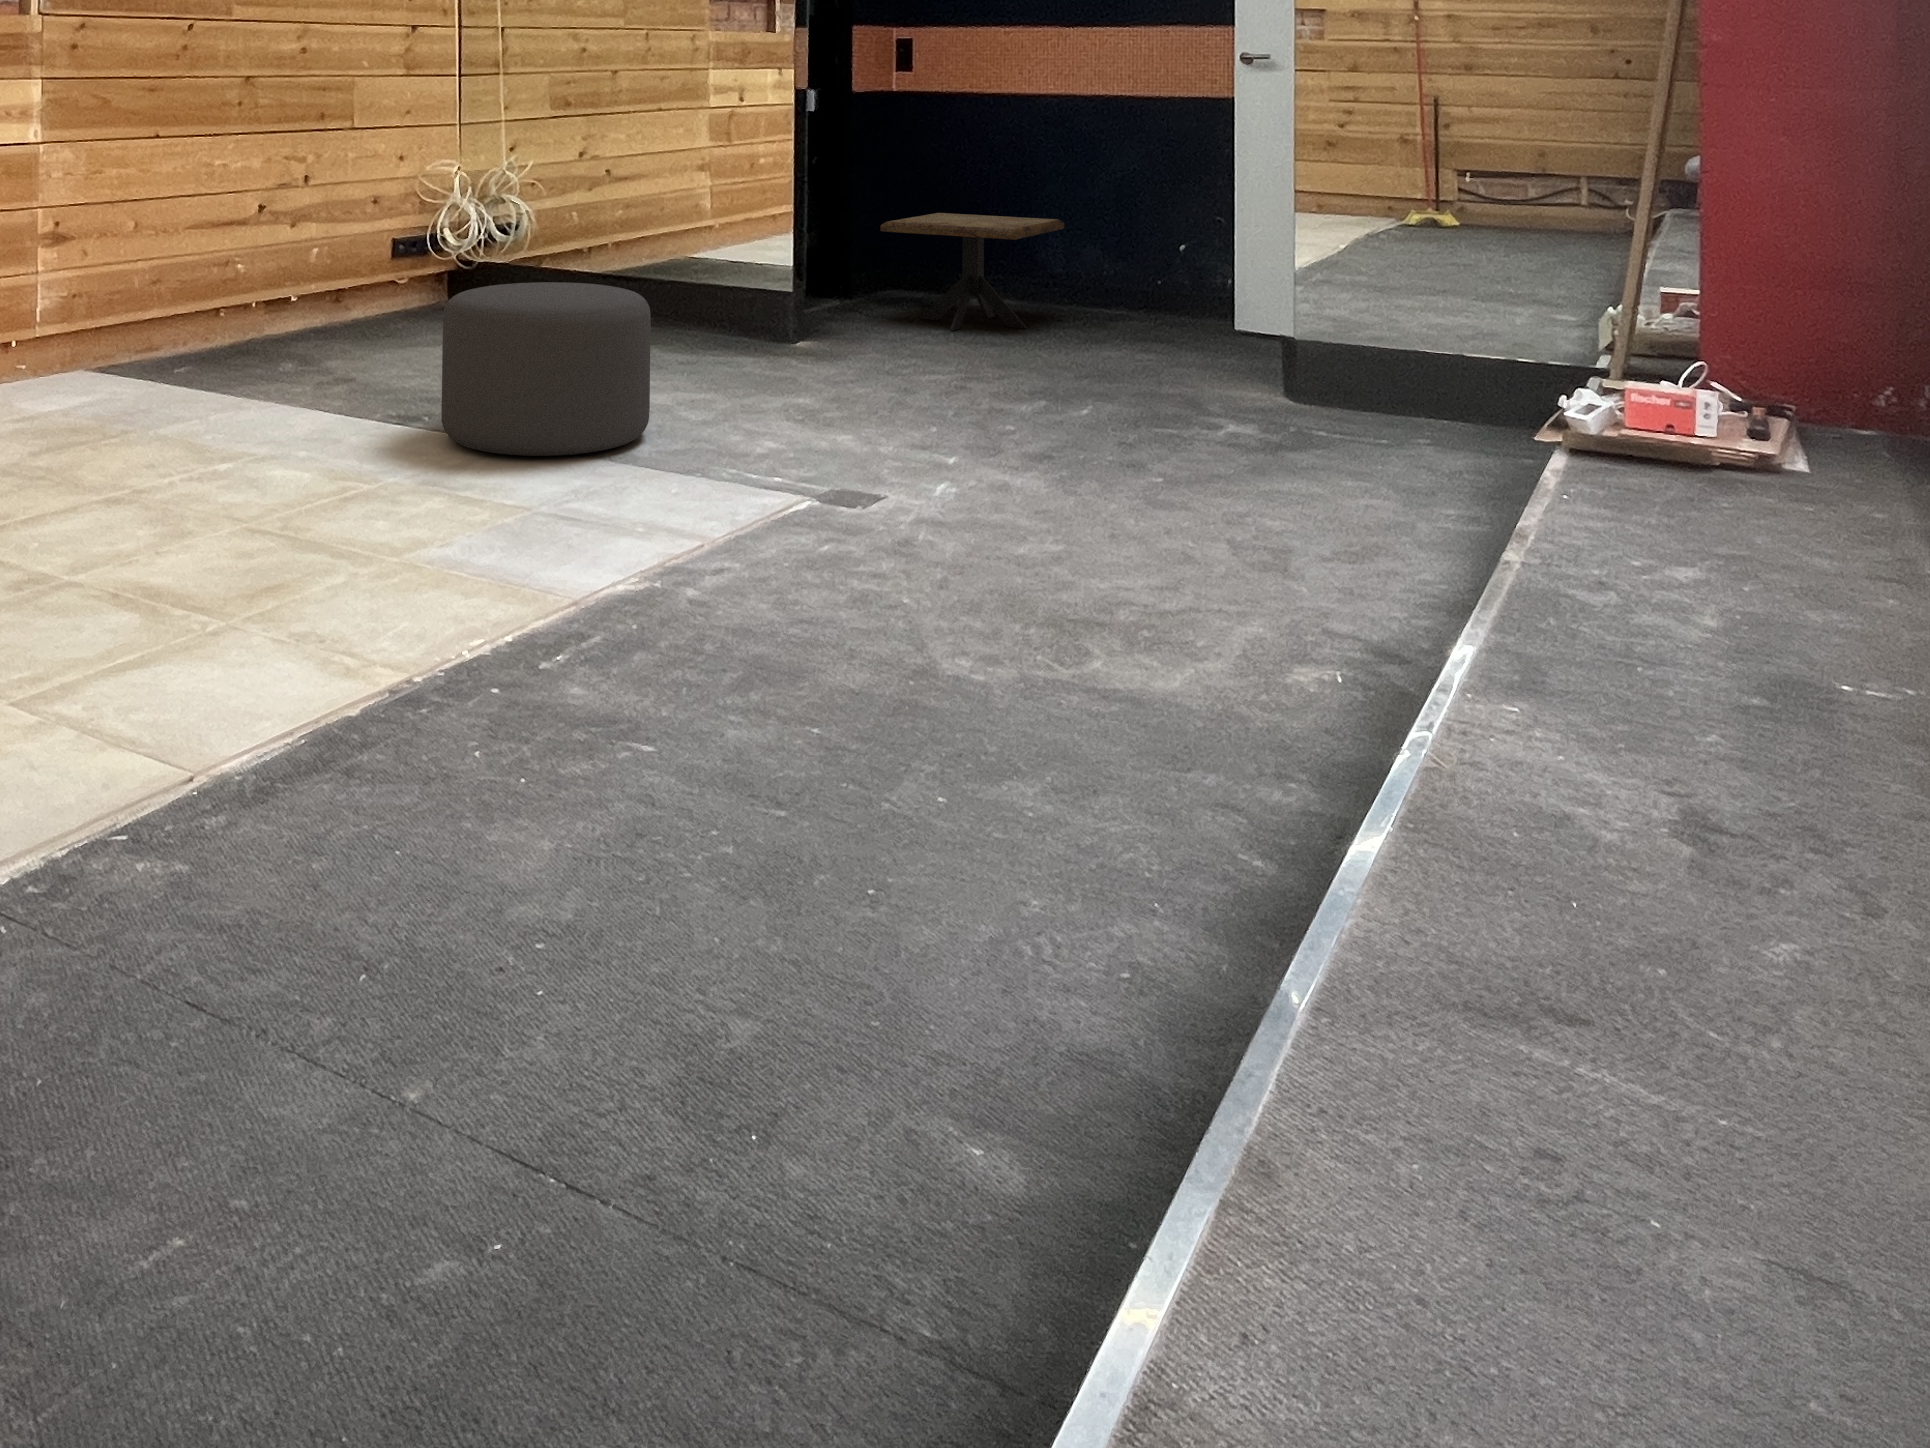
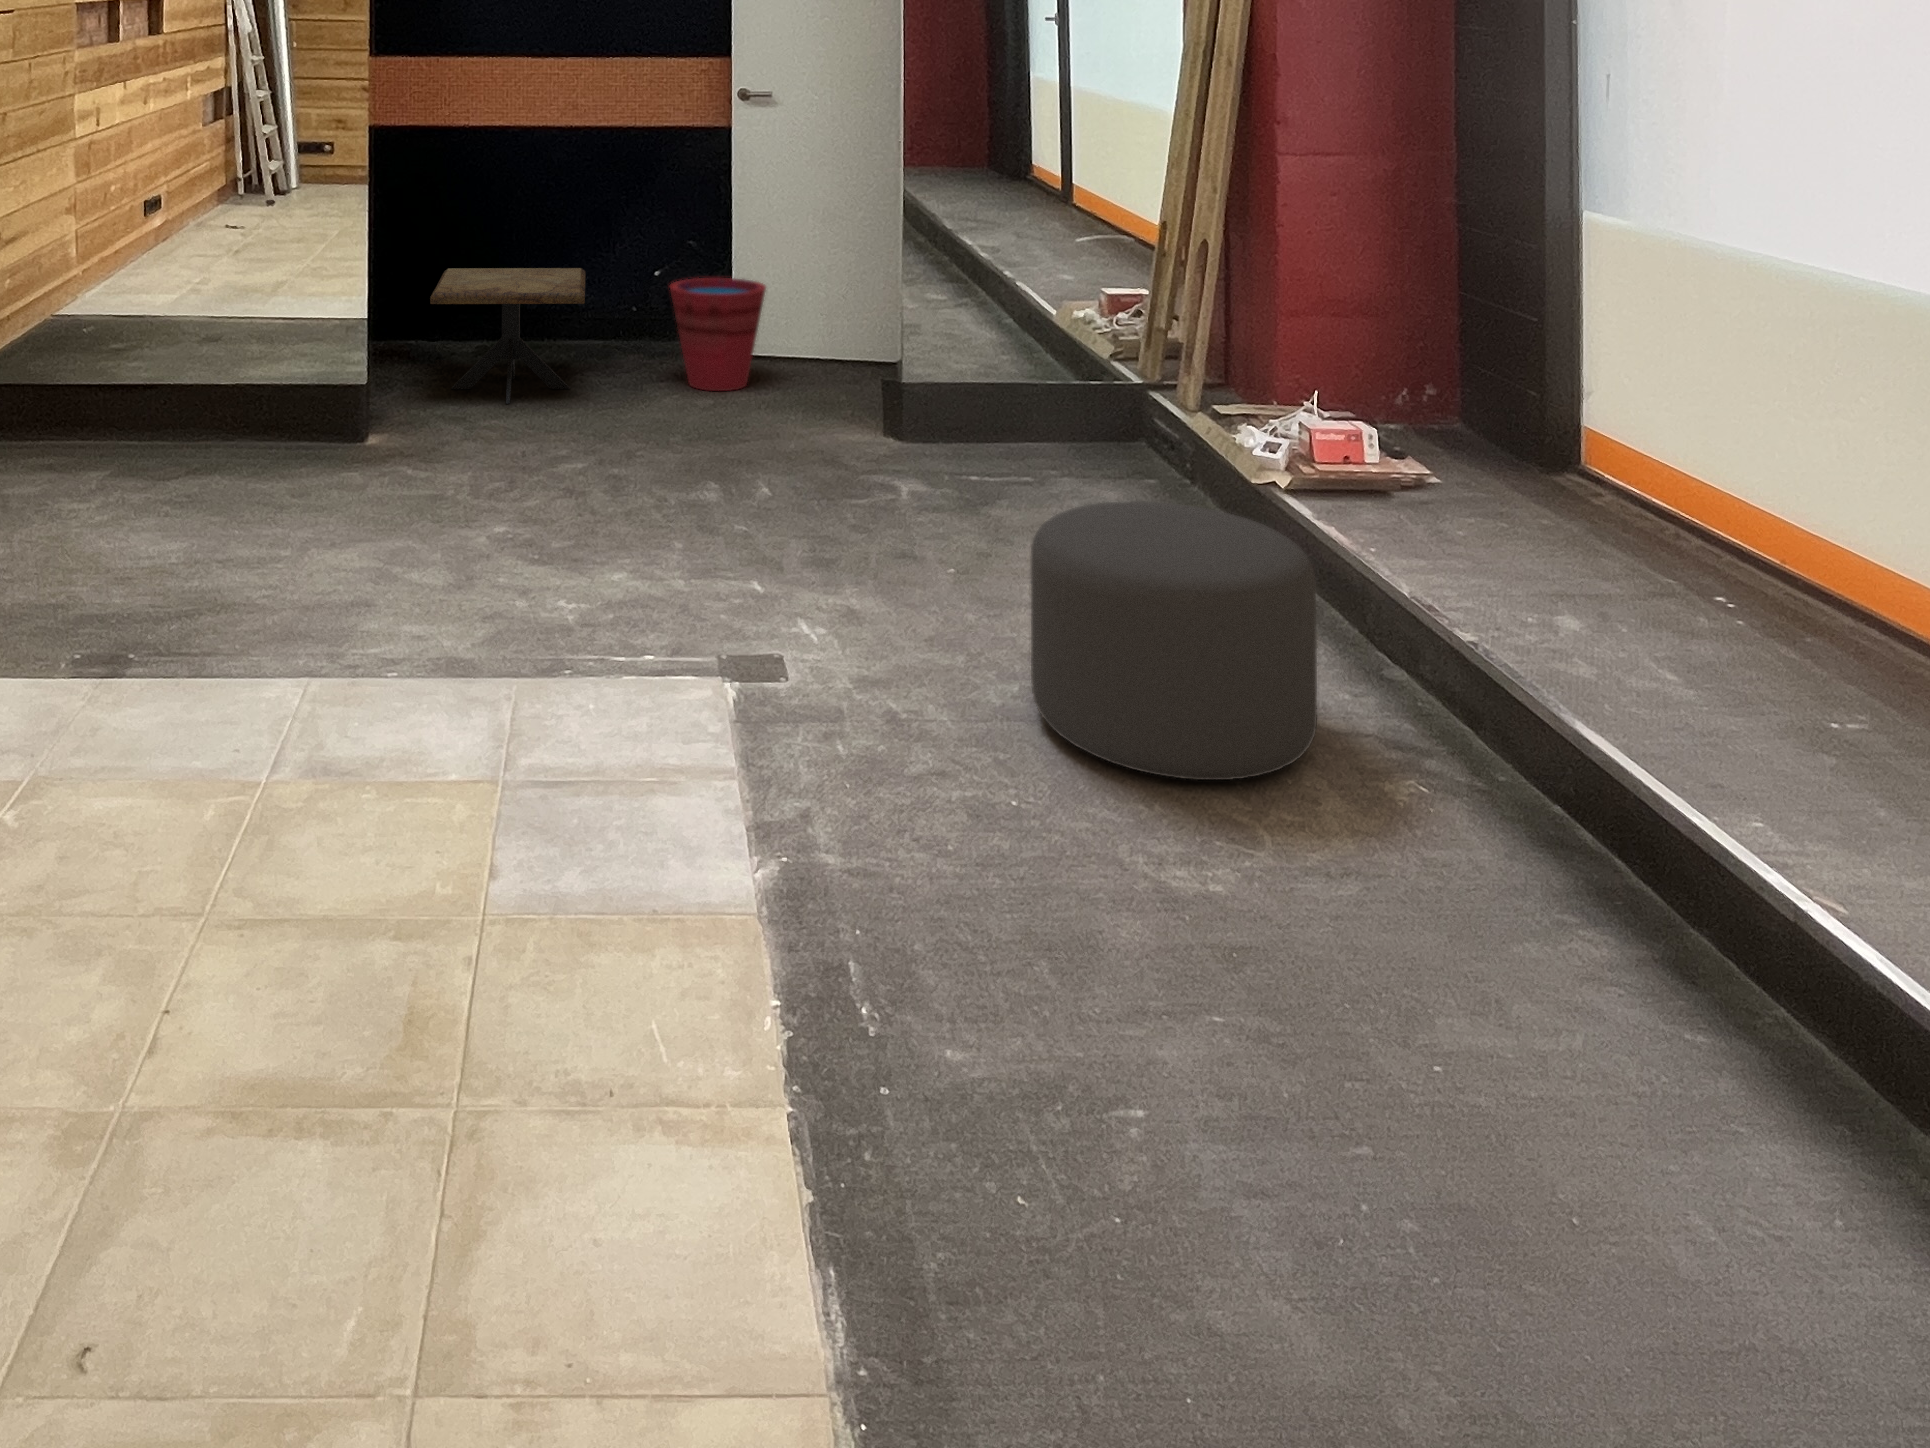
bucket: none [1124,235,1226,344] -> present [669,278,766,391]
ottoman: present [441,282,651,456] -> present [1031,501,1317,780]

